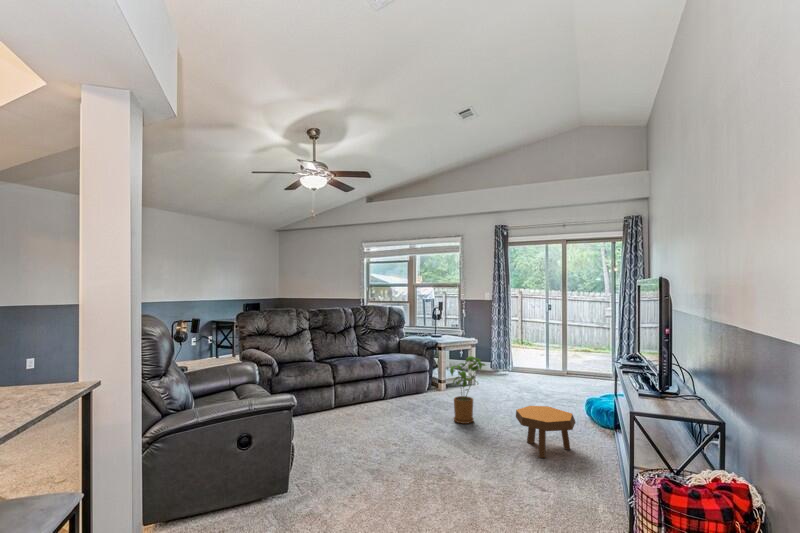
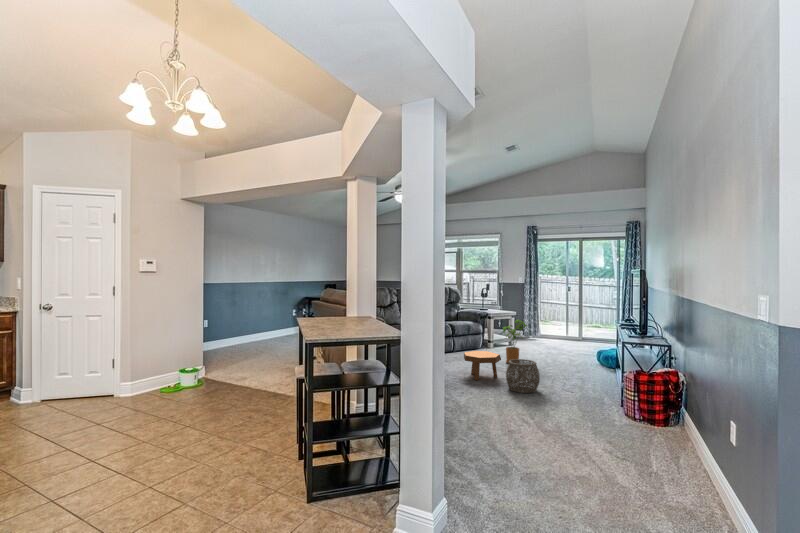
footstool: present [516,406,575,458] -> present [464,351,501,380]
woven basket: none [434,432,491,499] -> present [506,359,540,393]

